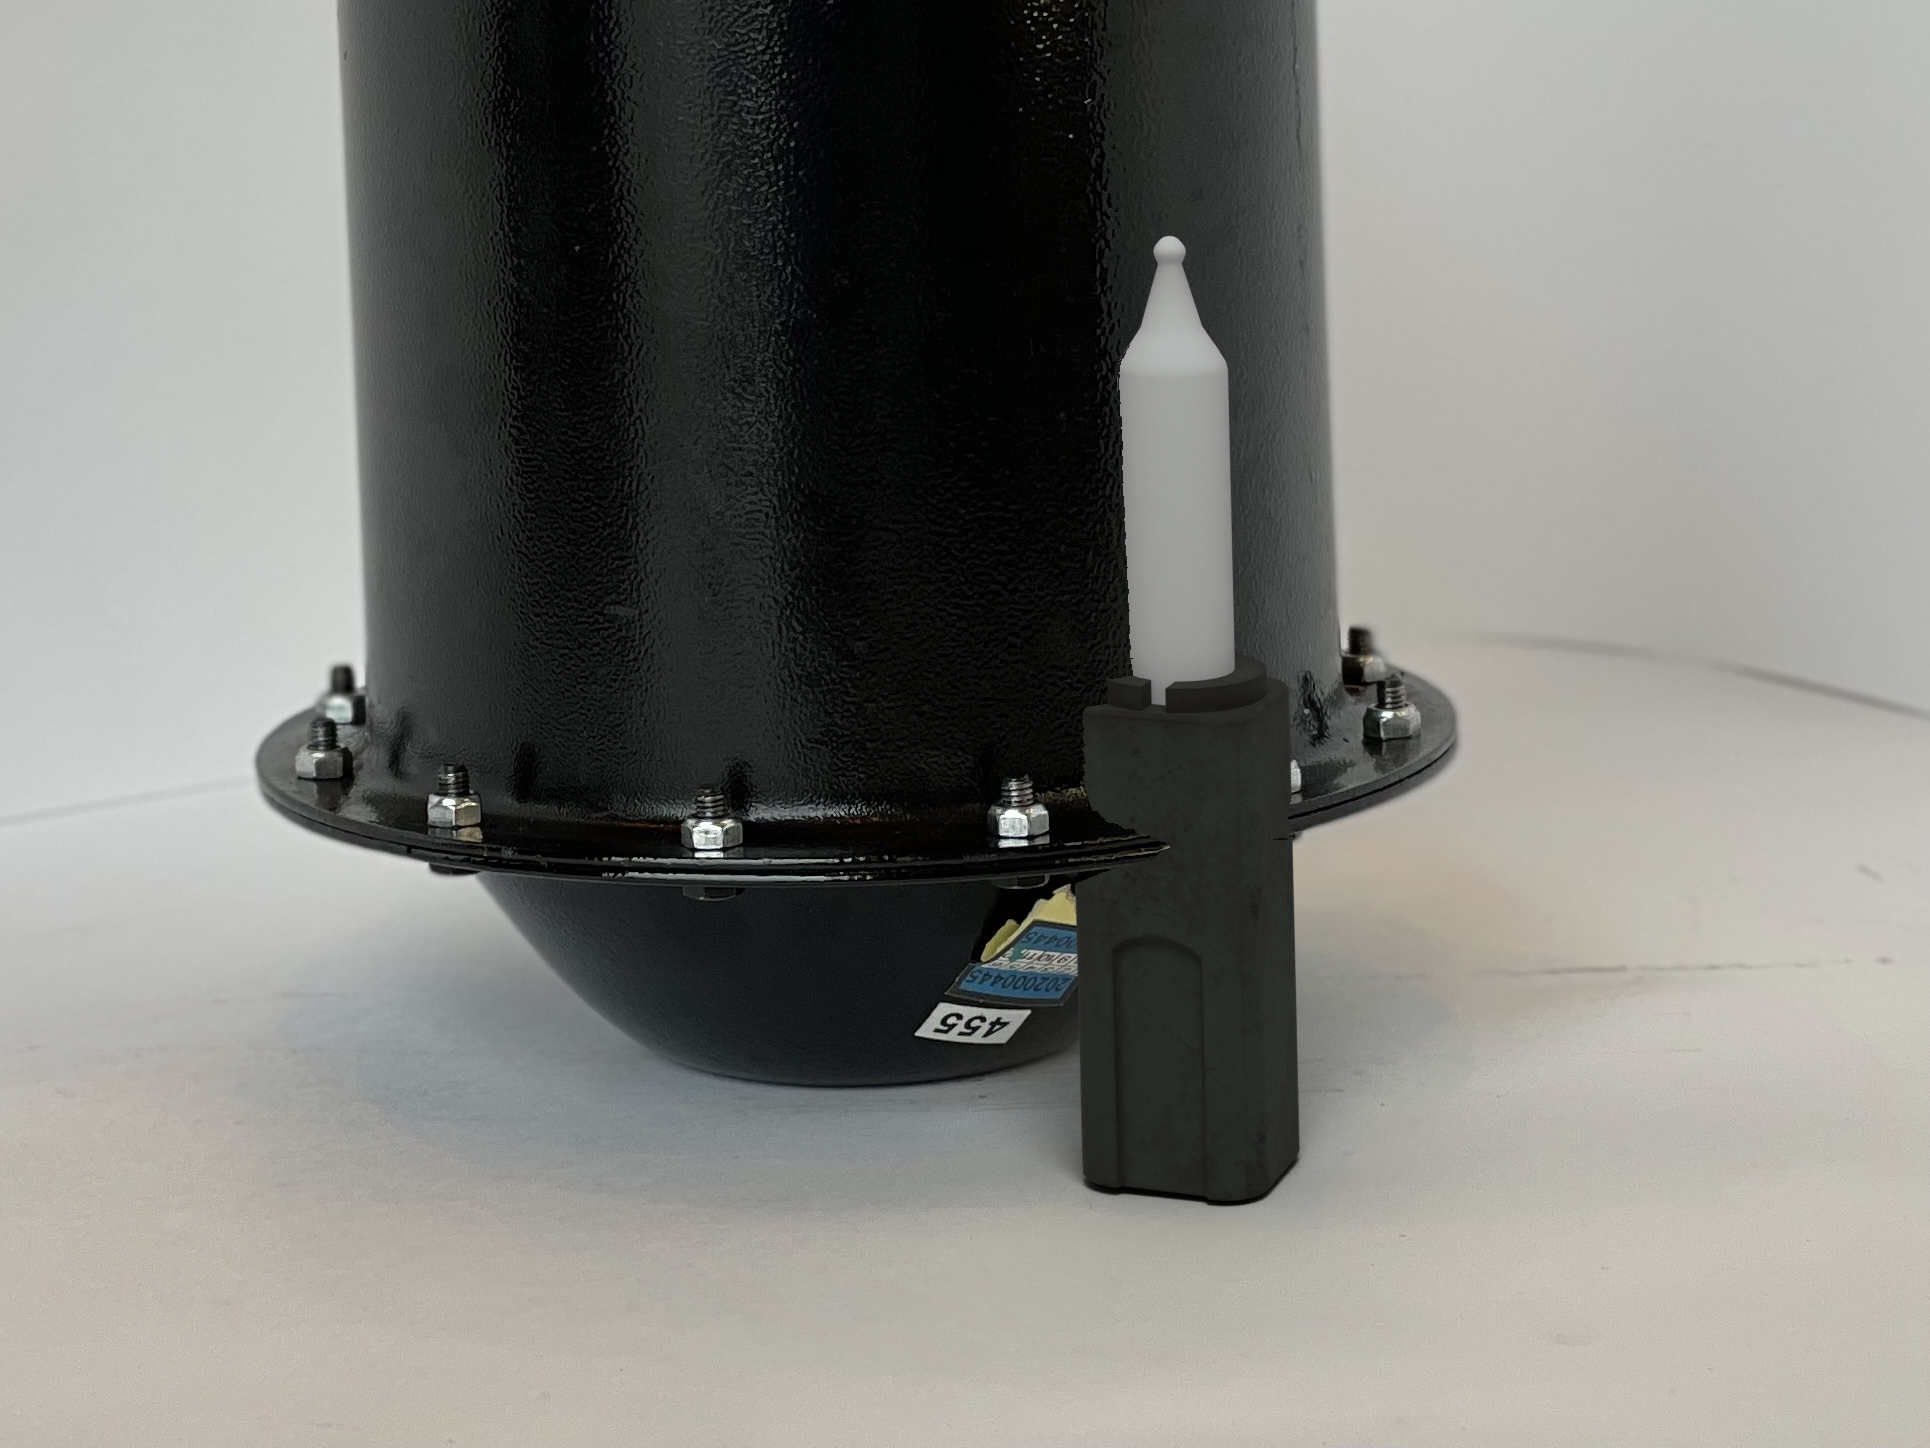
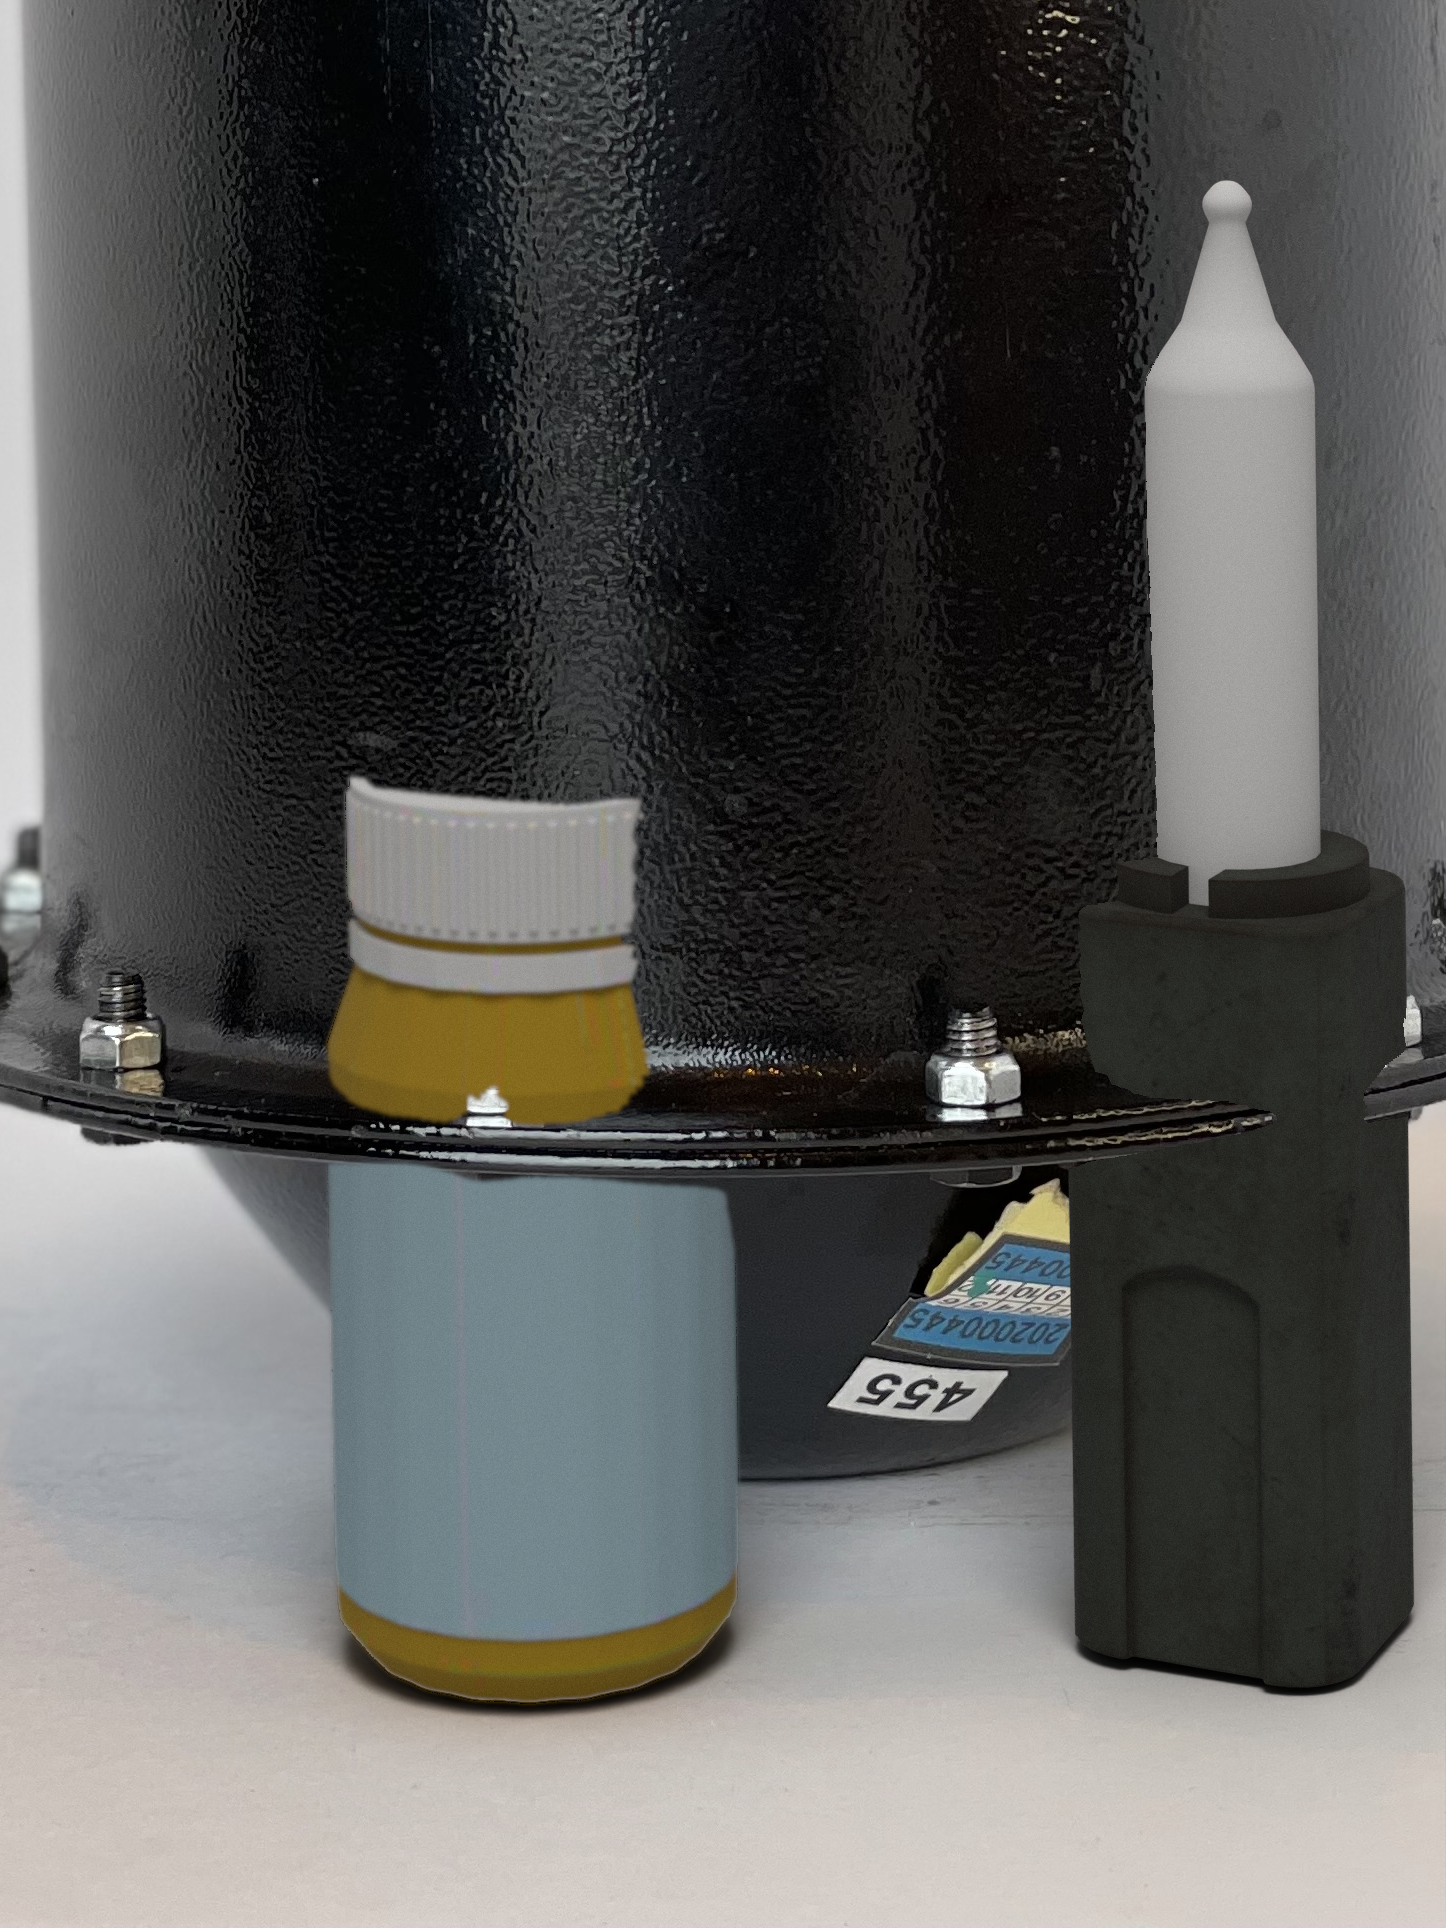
bottle: none [592,605,864,1226] -> present [328,778,739,1703]

